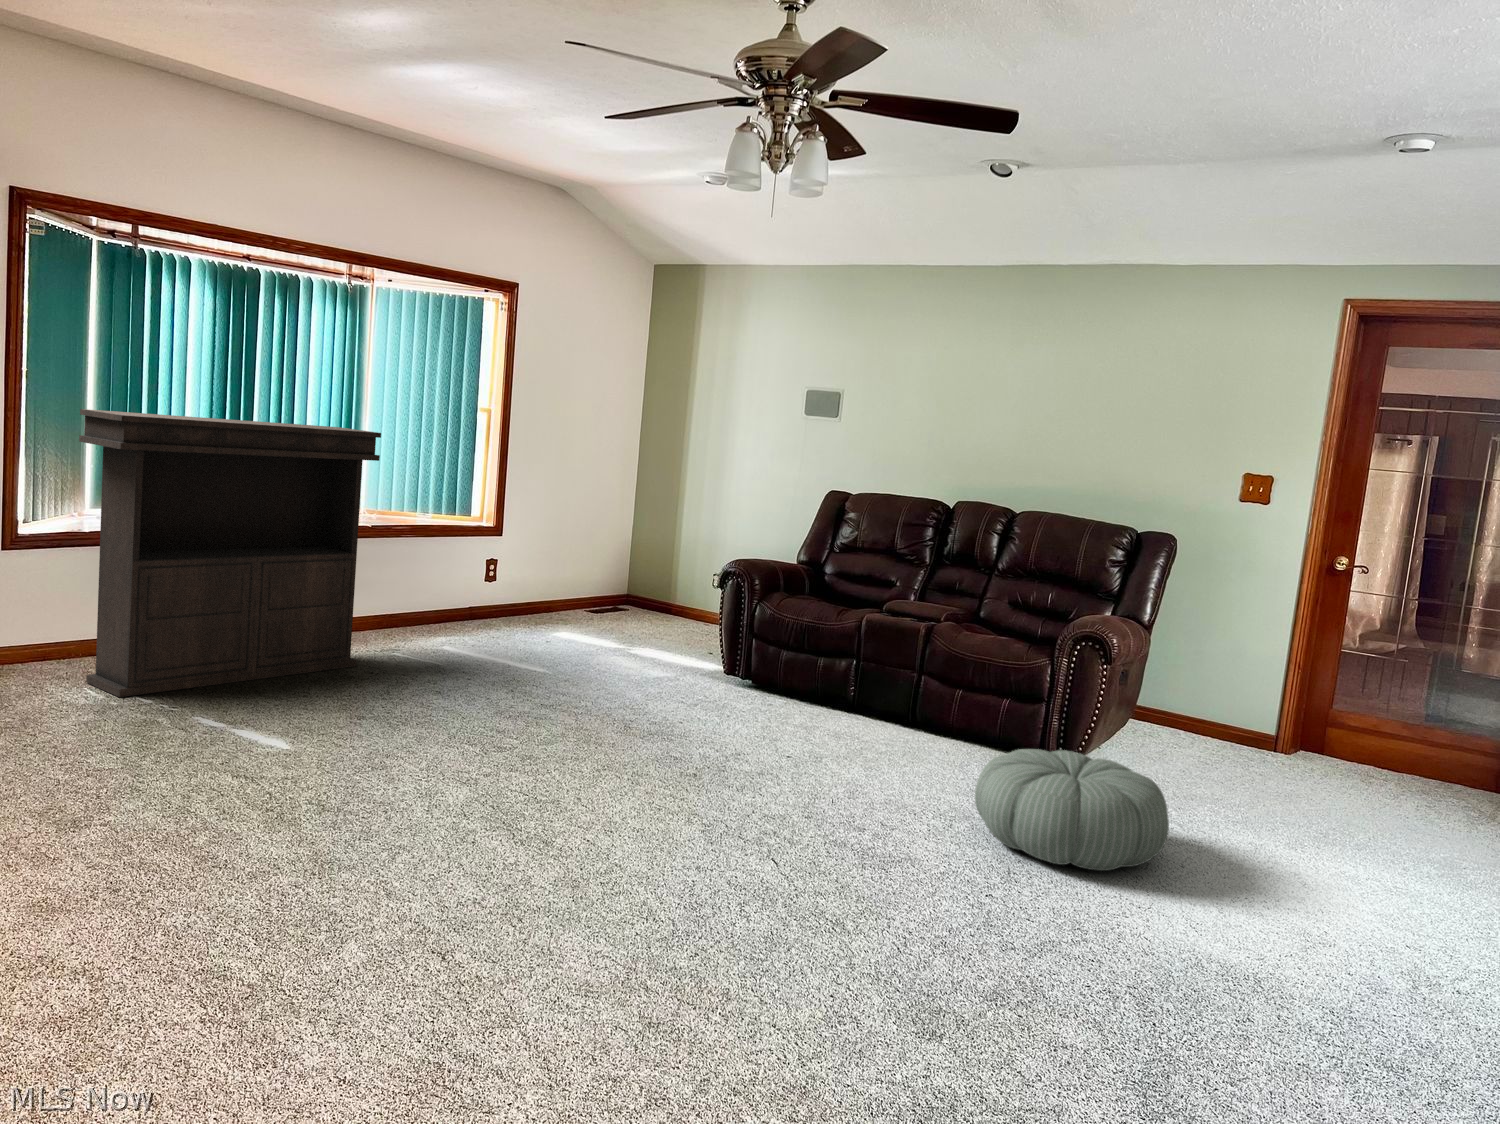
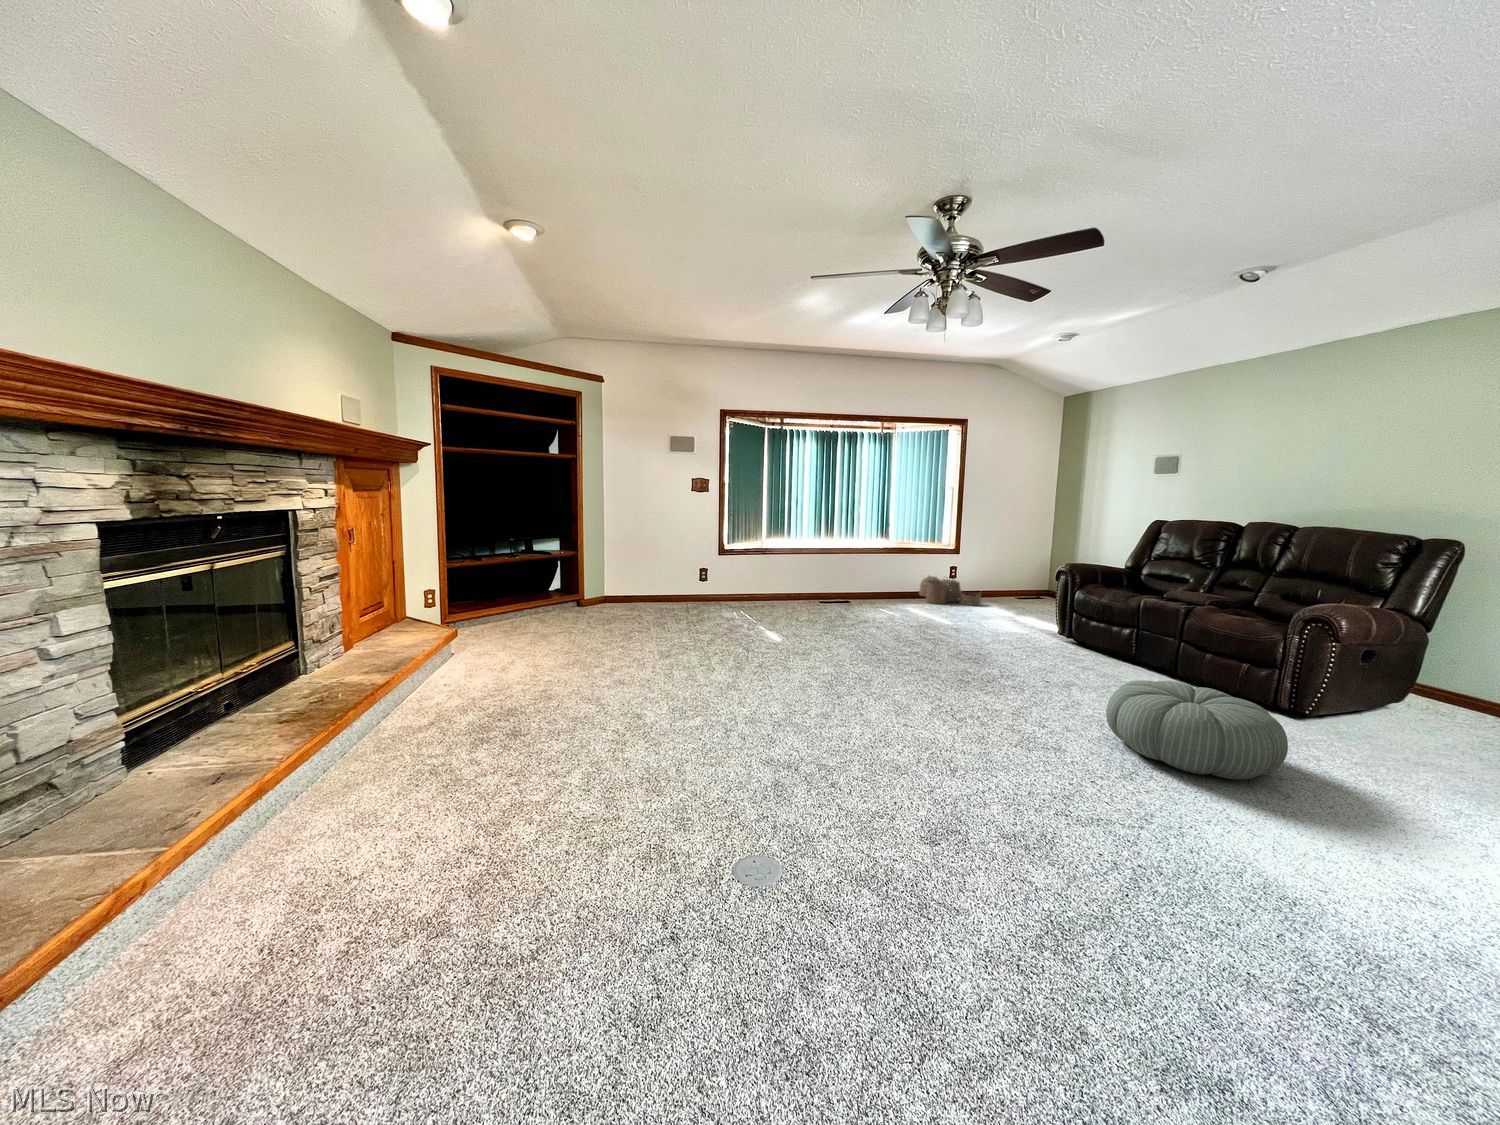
console table: present [79,409,381,697] -> none [749,492,868,604]
woven basket: none [438,584,565,645] -> present [919,576,981,606]

